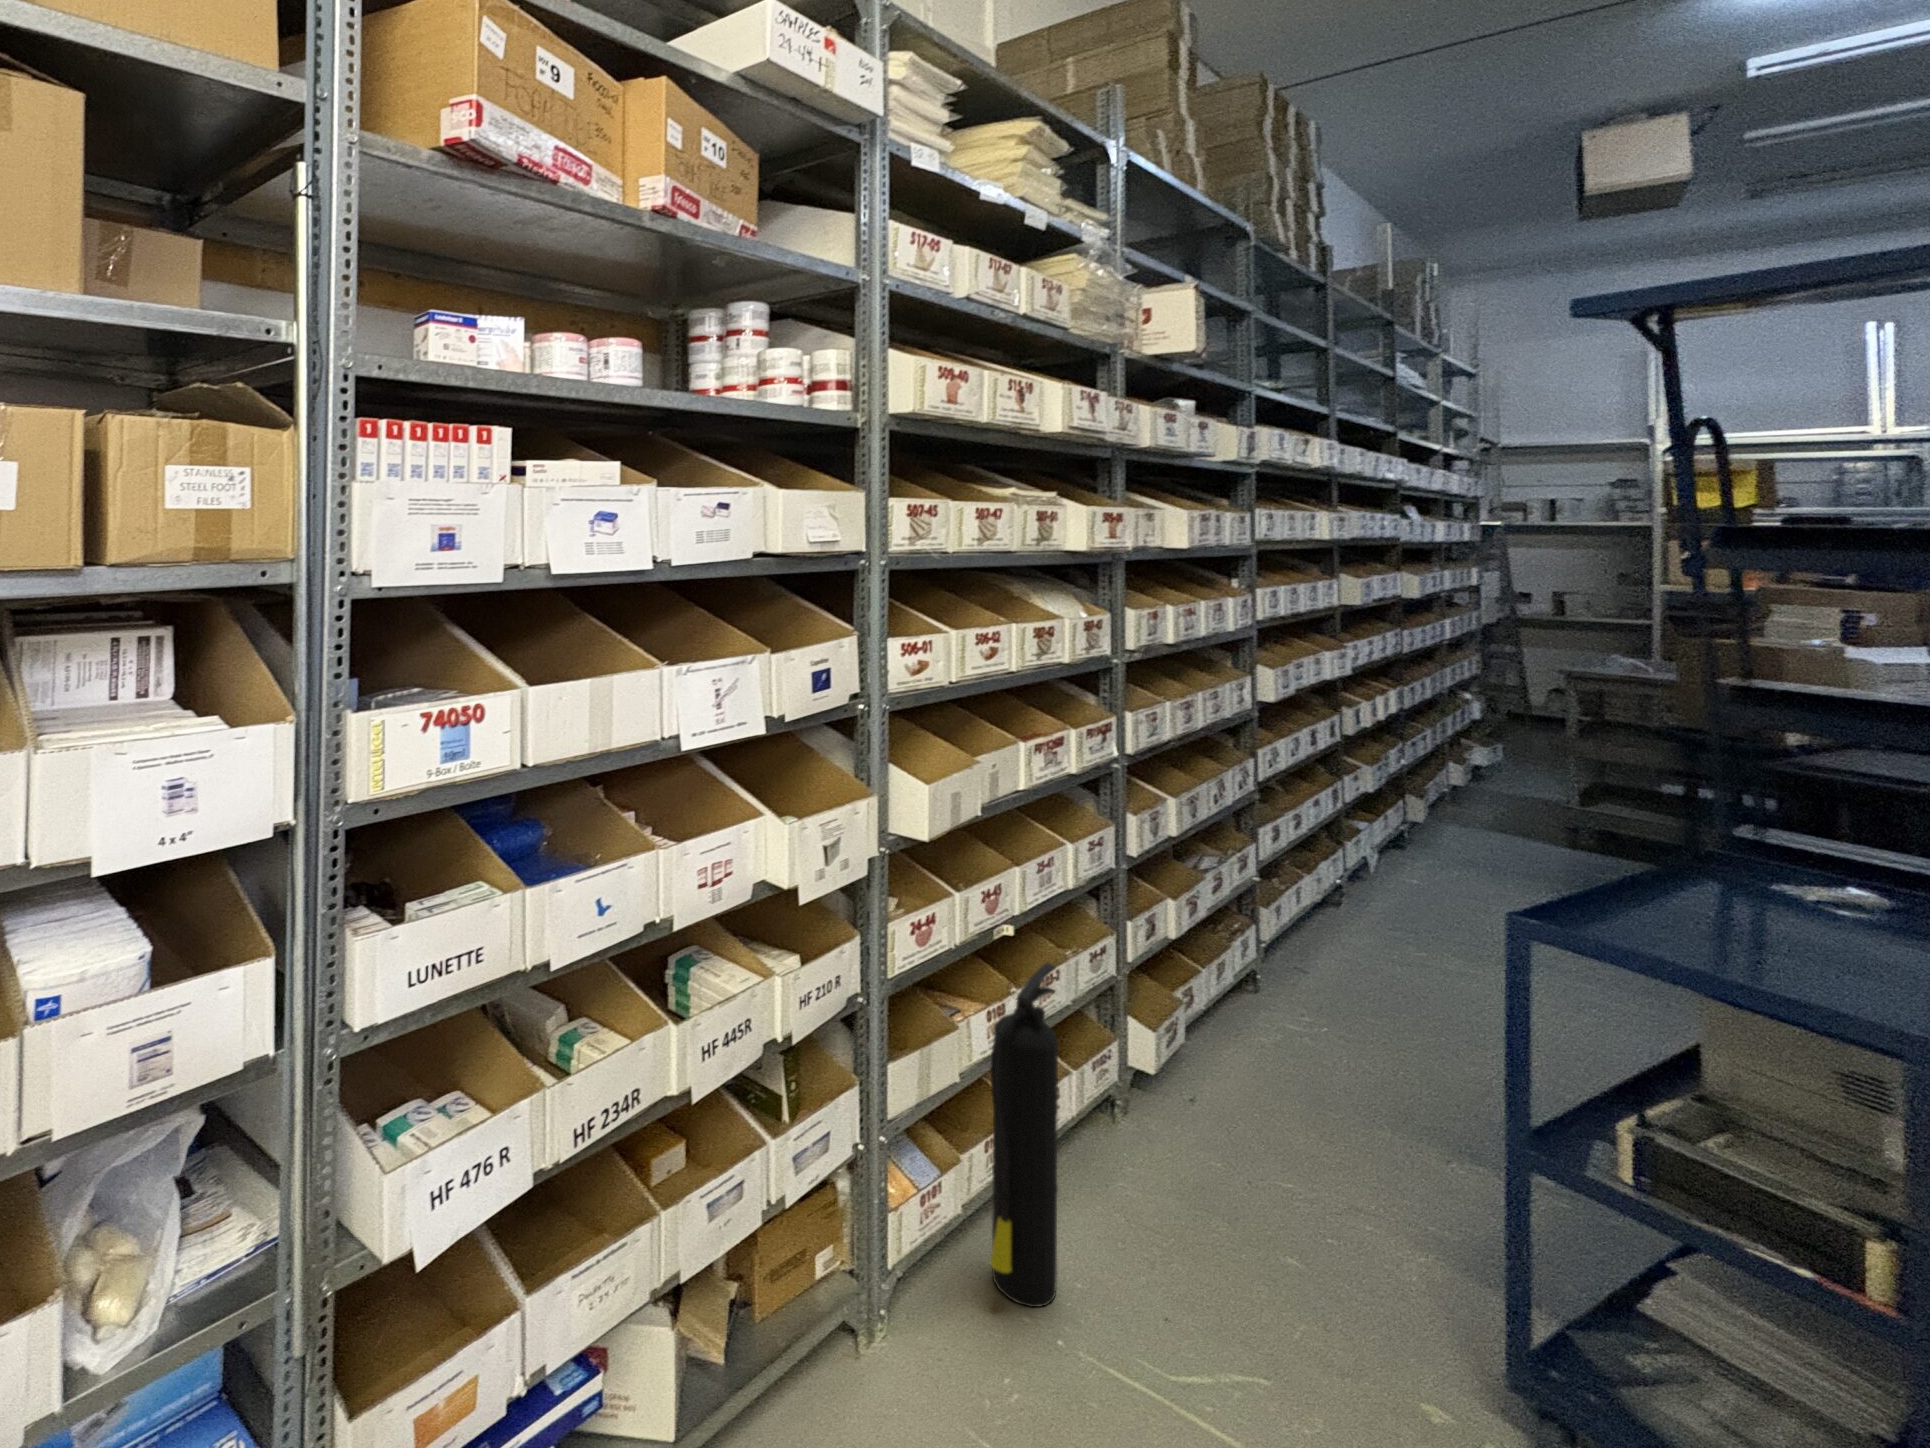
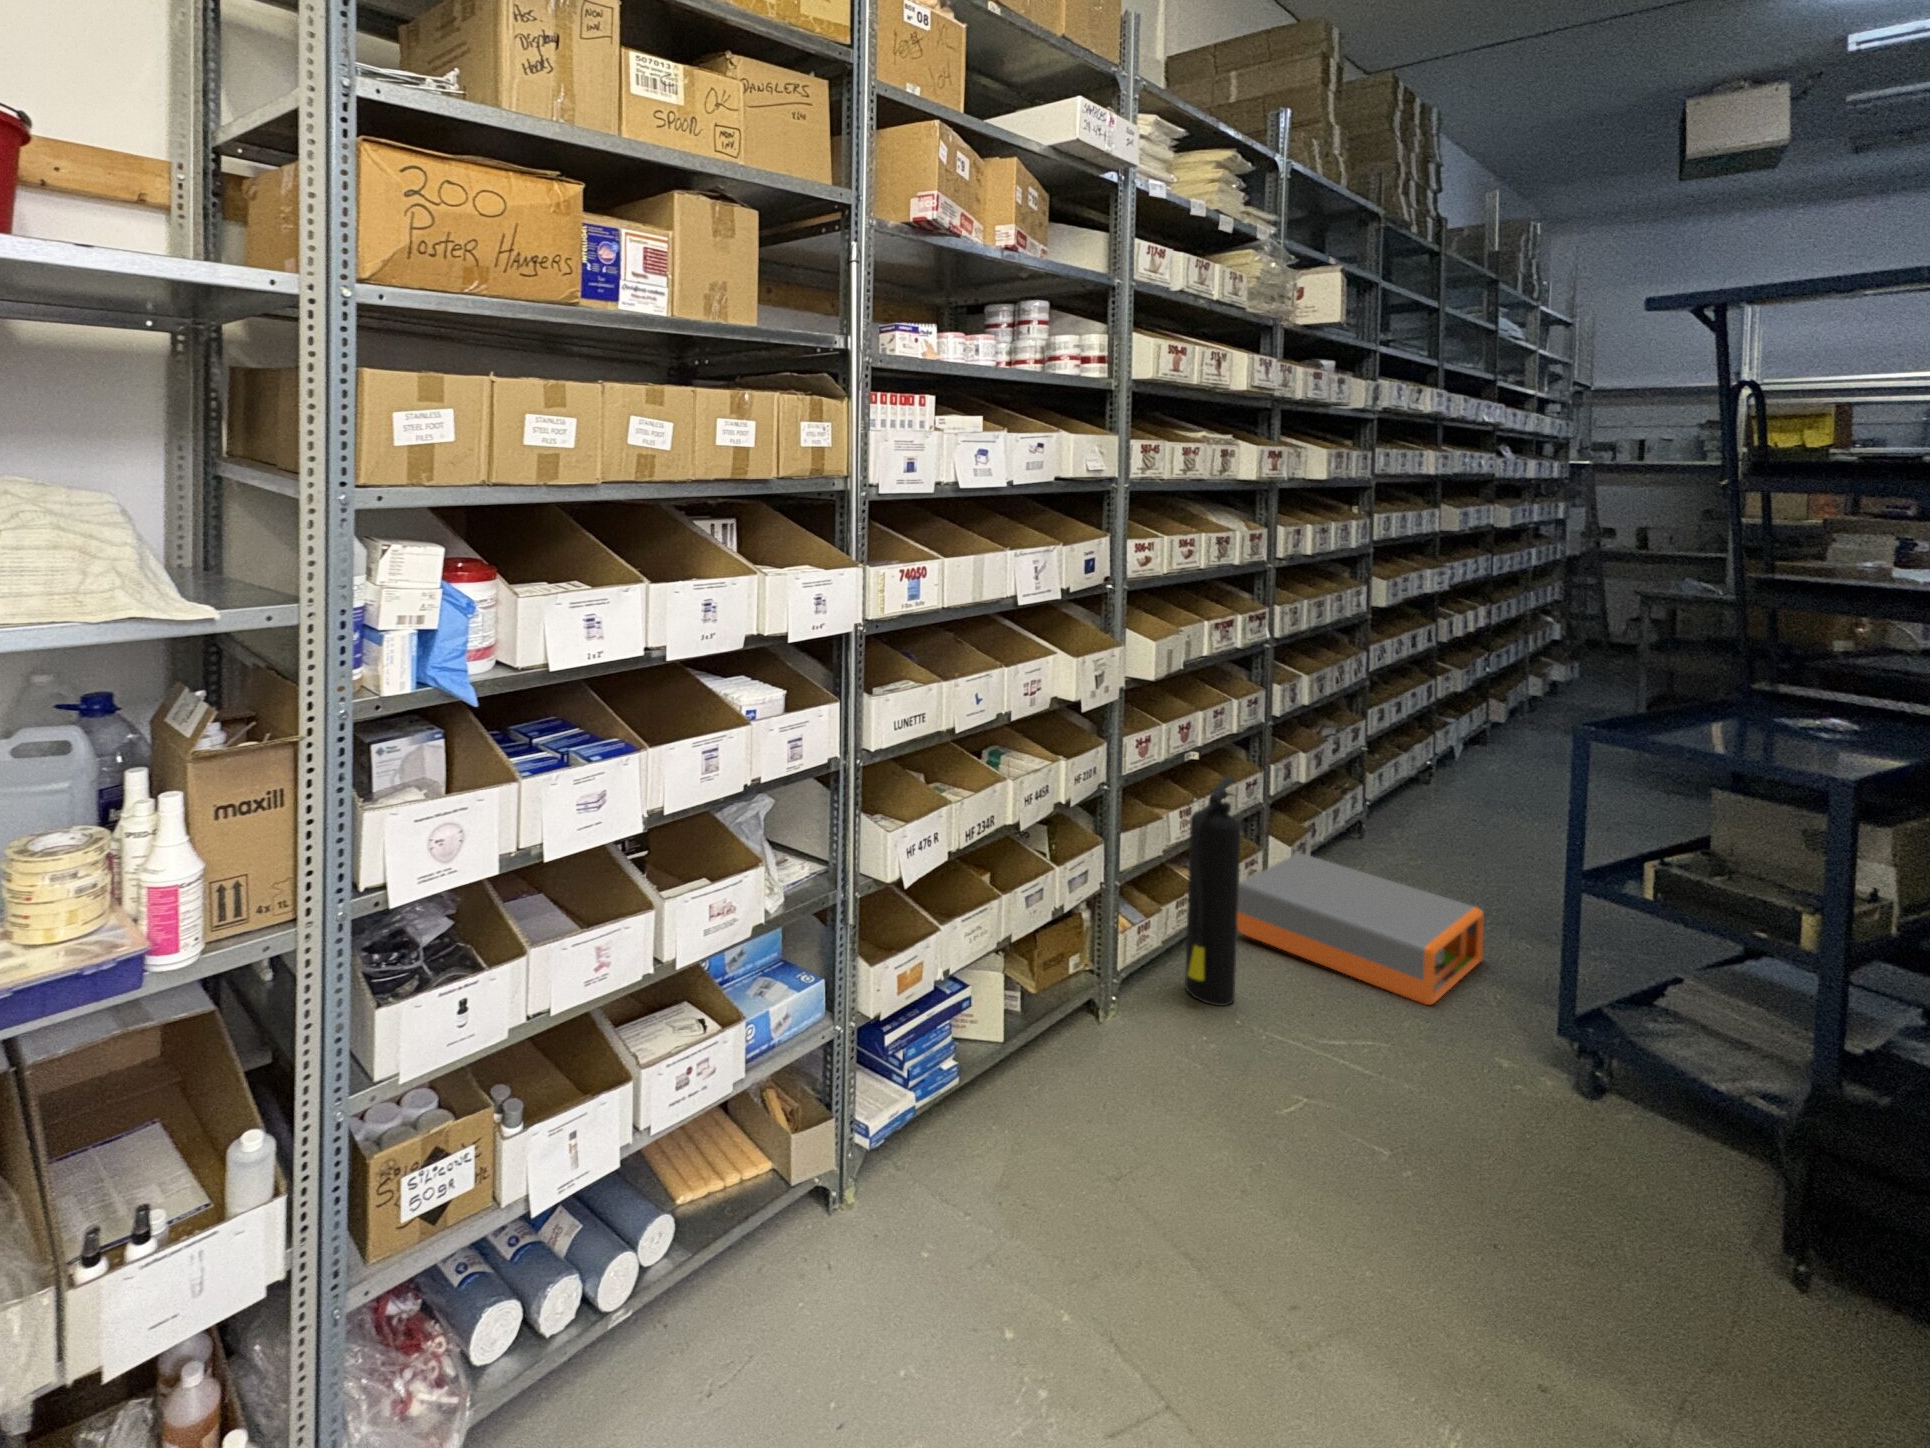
storage box: none [1078,1038,1392,1292] -> present [1237,853,1484,1005]

